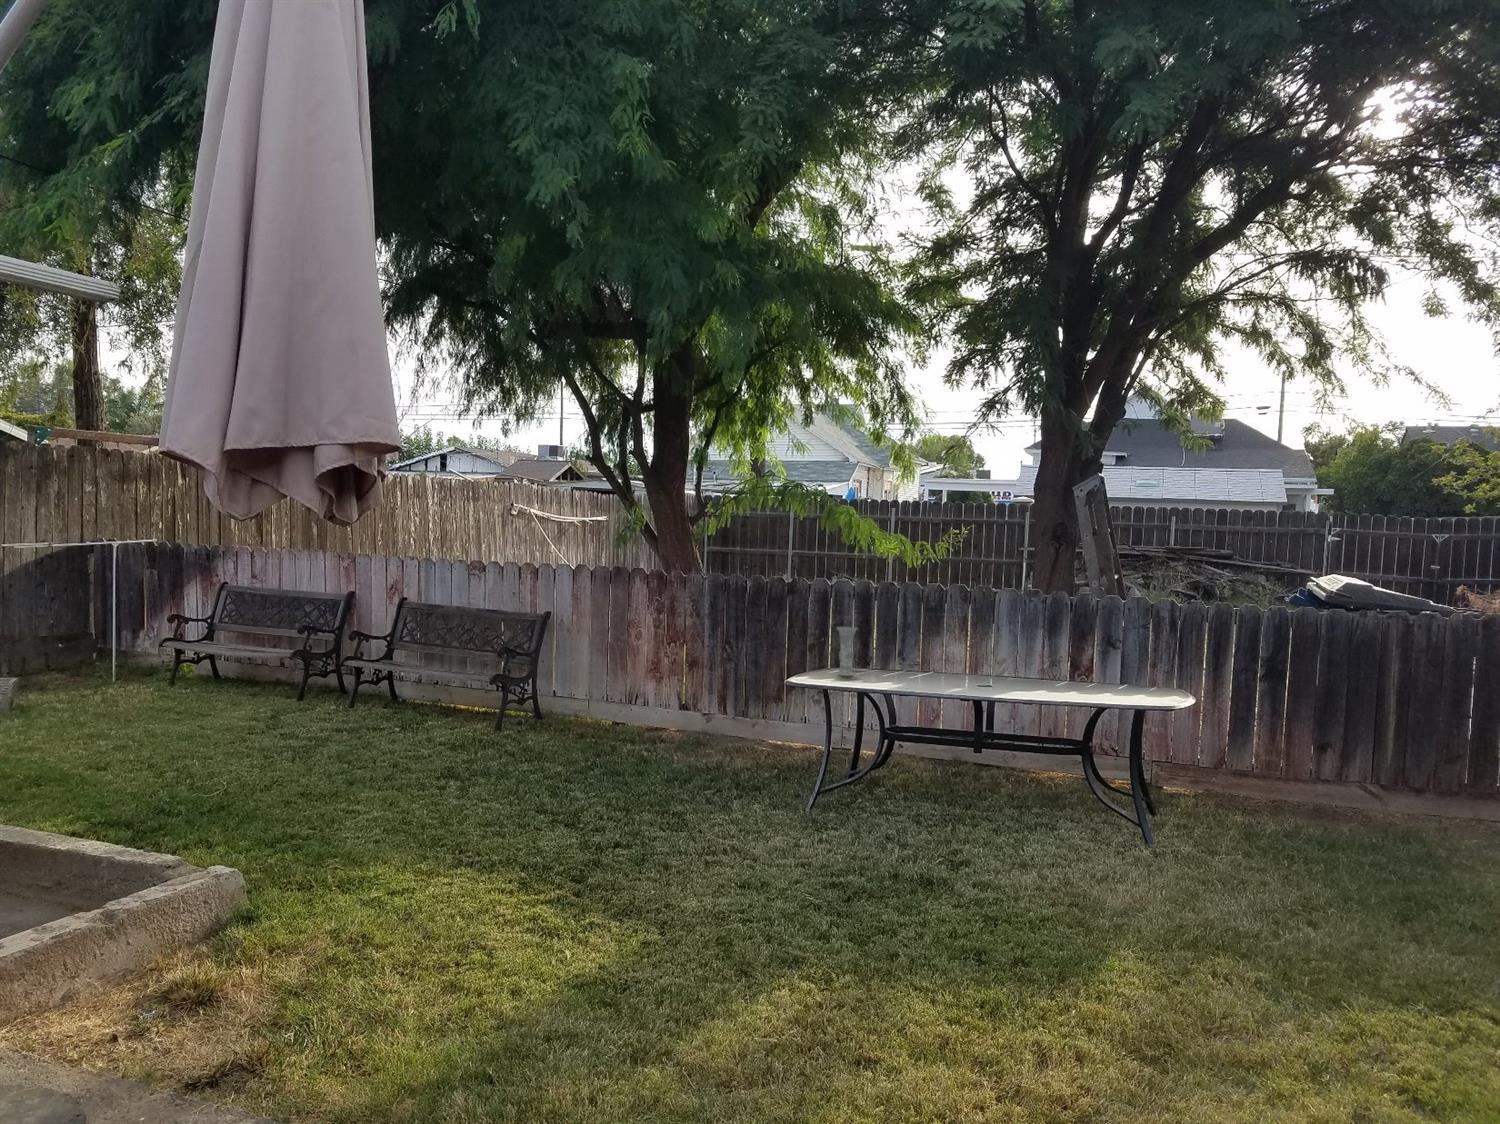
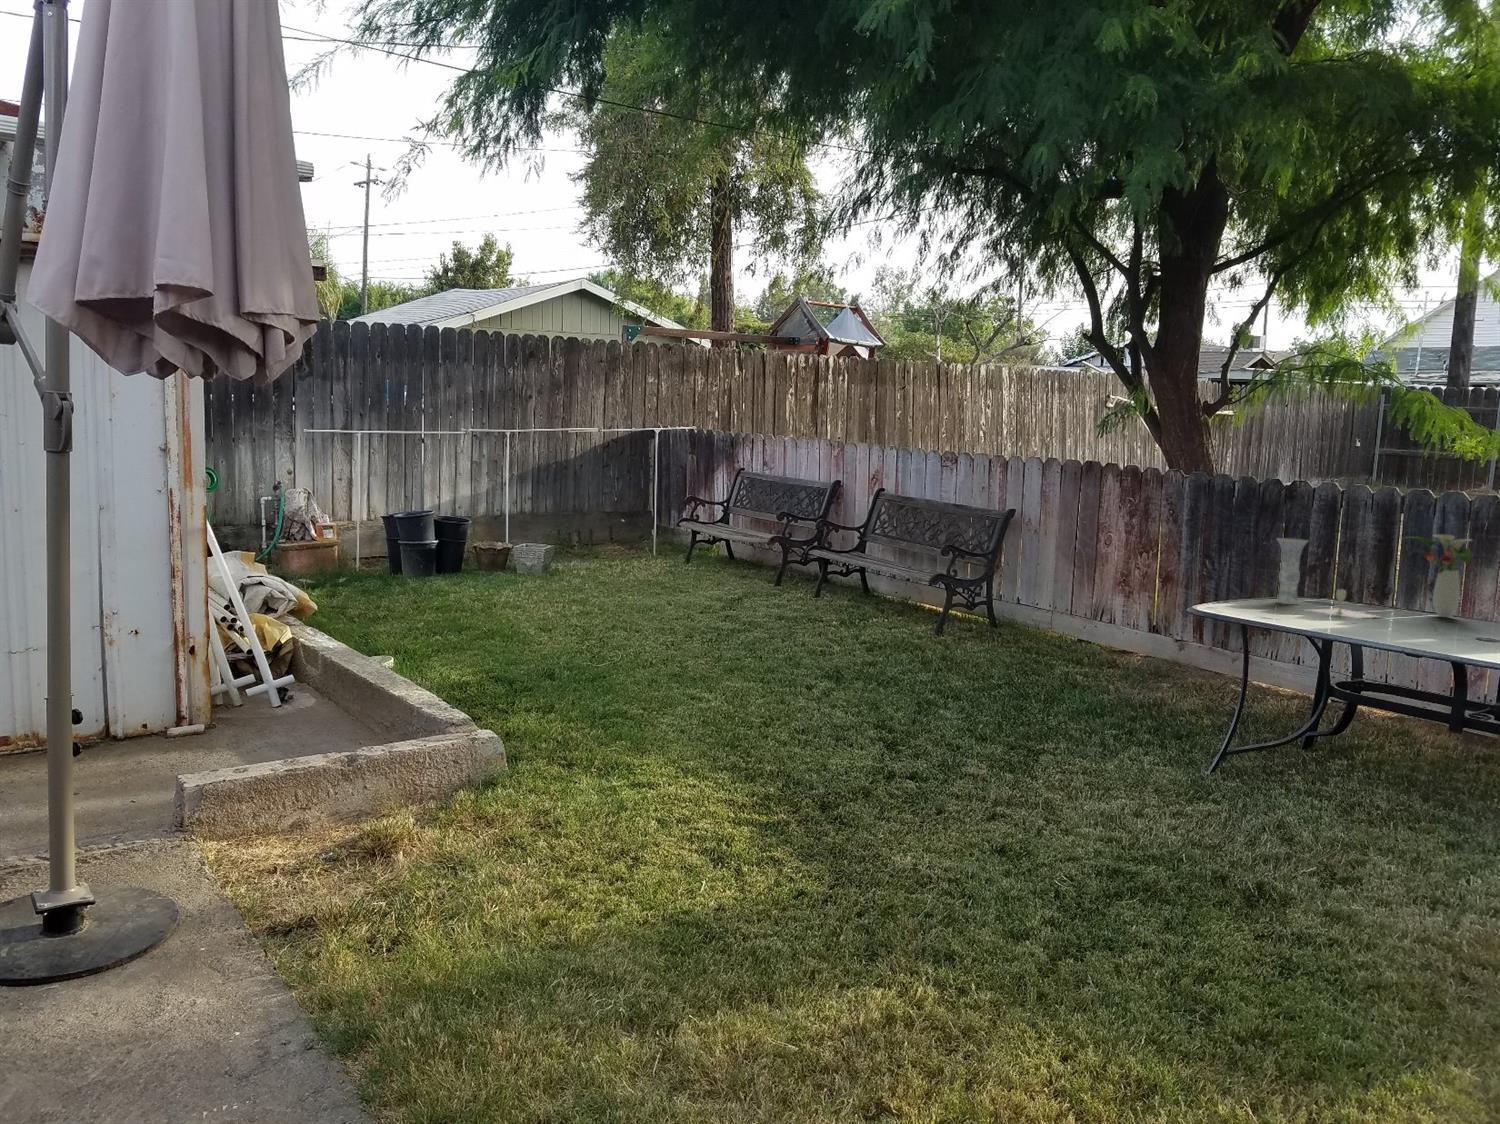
flower arrangement: none [913,618,960,677] -> present [1414,535,1472,617]
wine glass: none [865,662,918,683] -> present [1310,589,1376,618]

